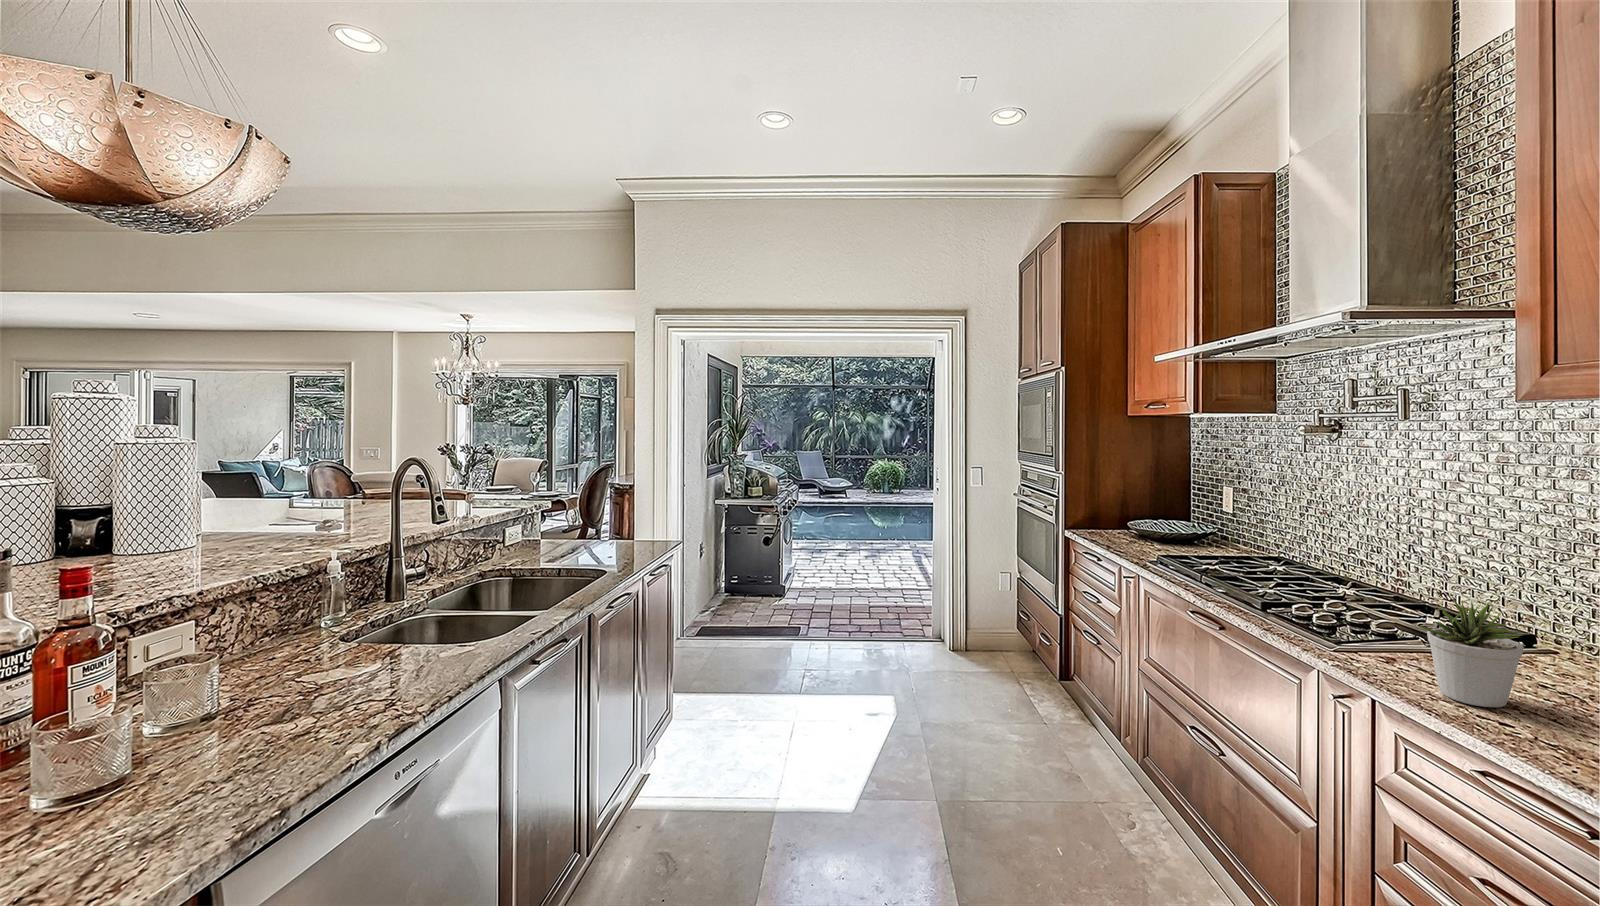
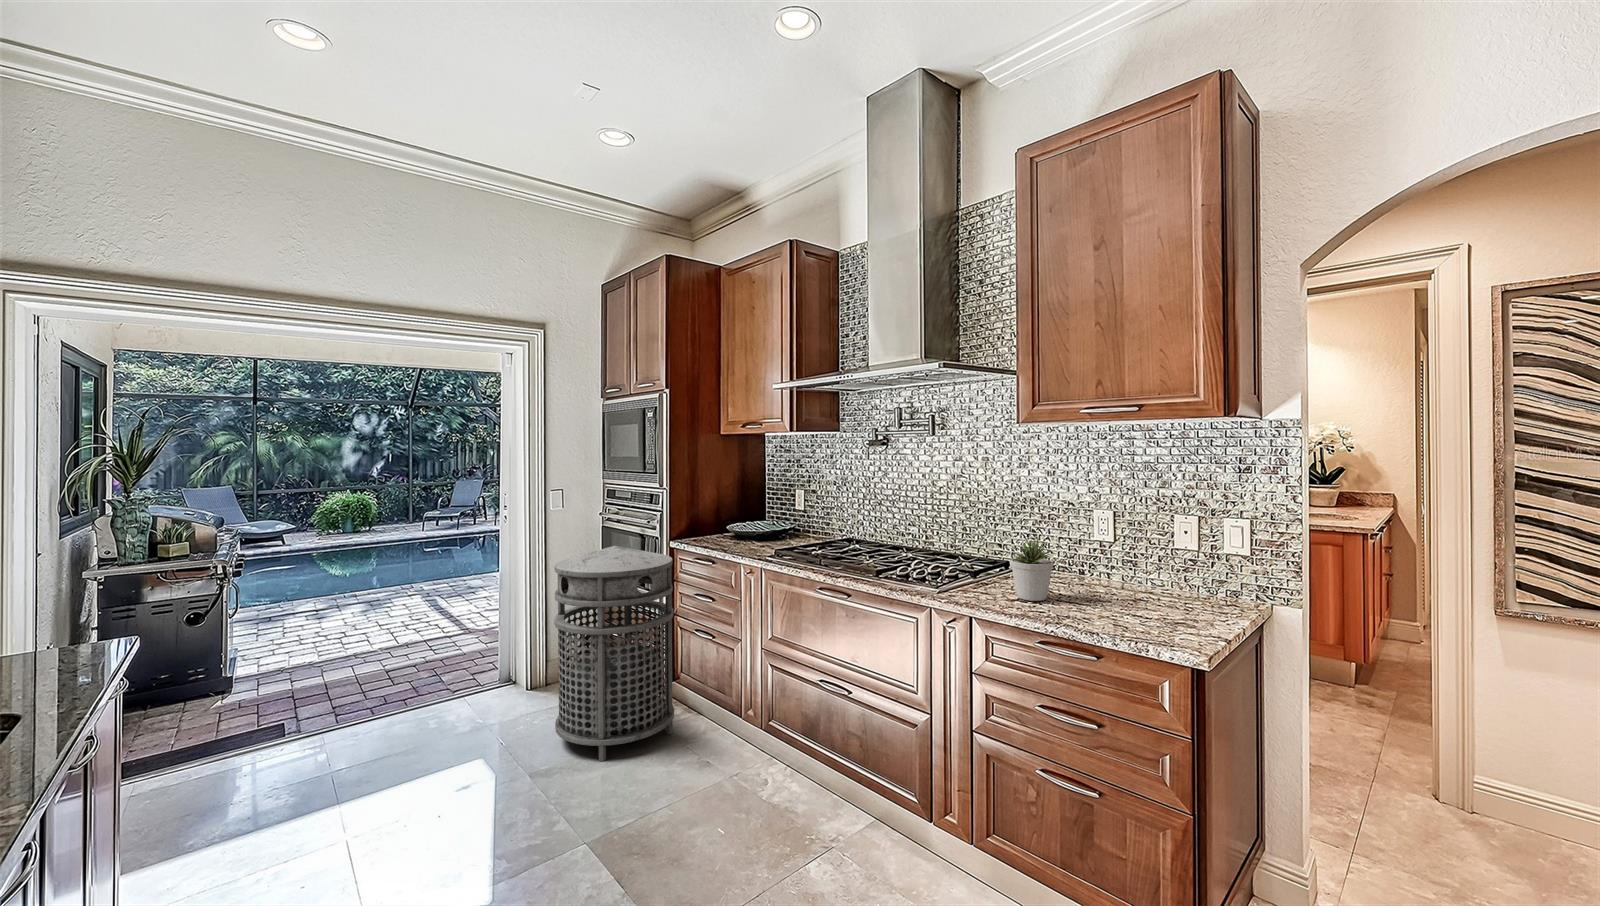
trash can: none [941,530,1057,729] -> present [554,546,674,761]

